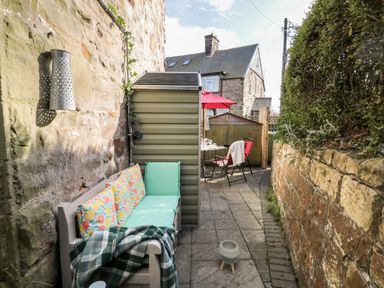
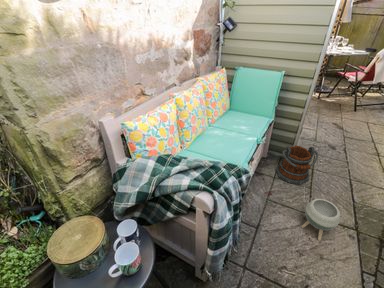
bucket: none [191,210,216,243] -> present [276,145,318,184]

